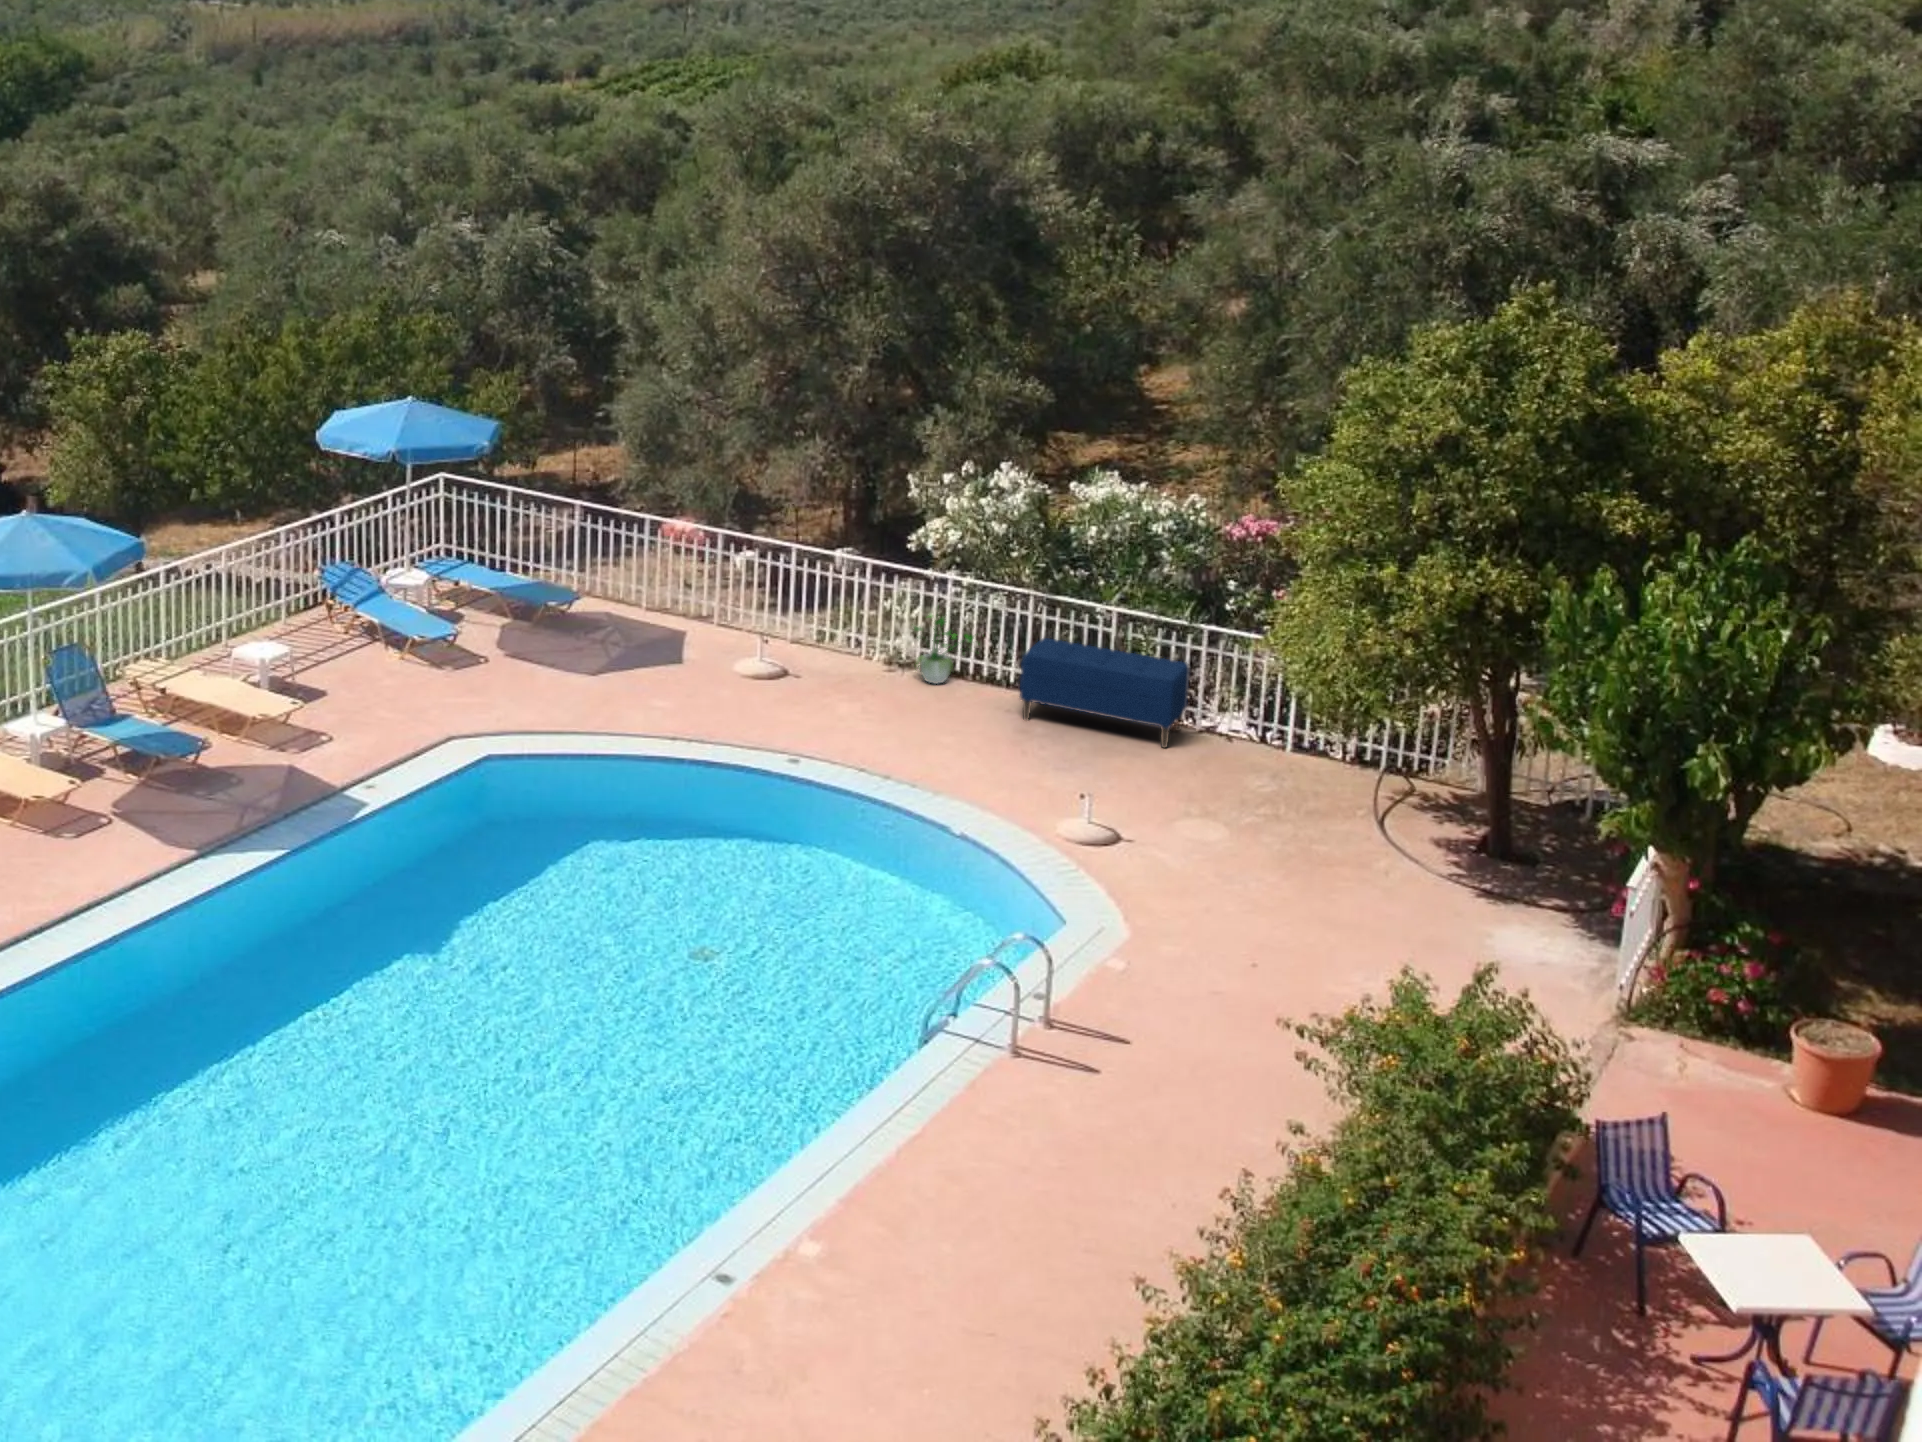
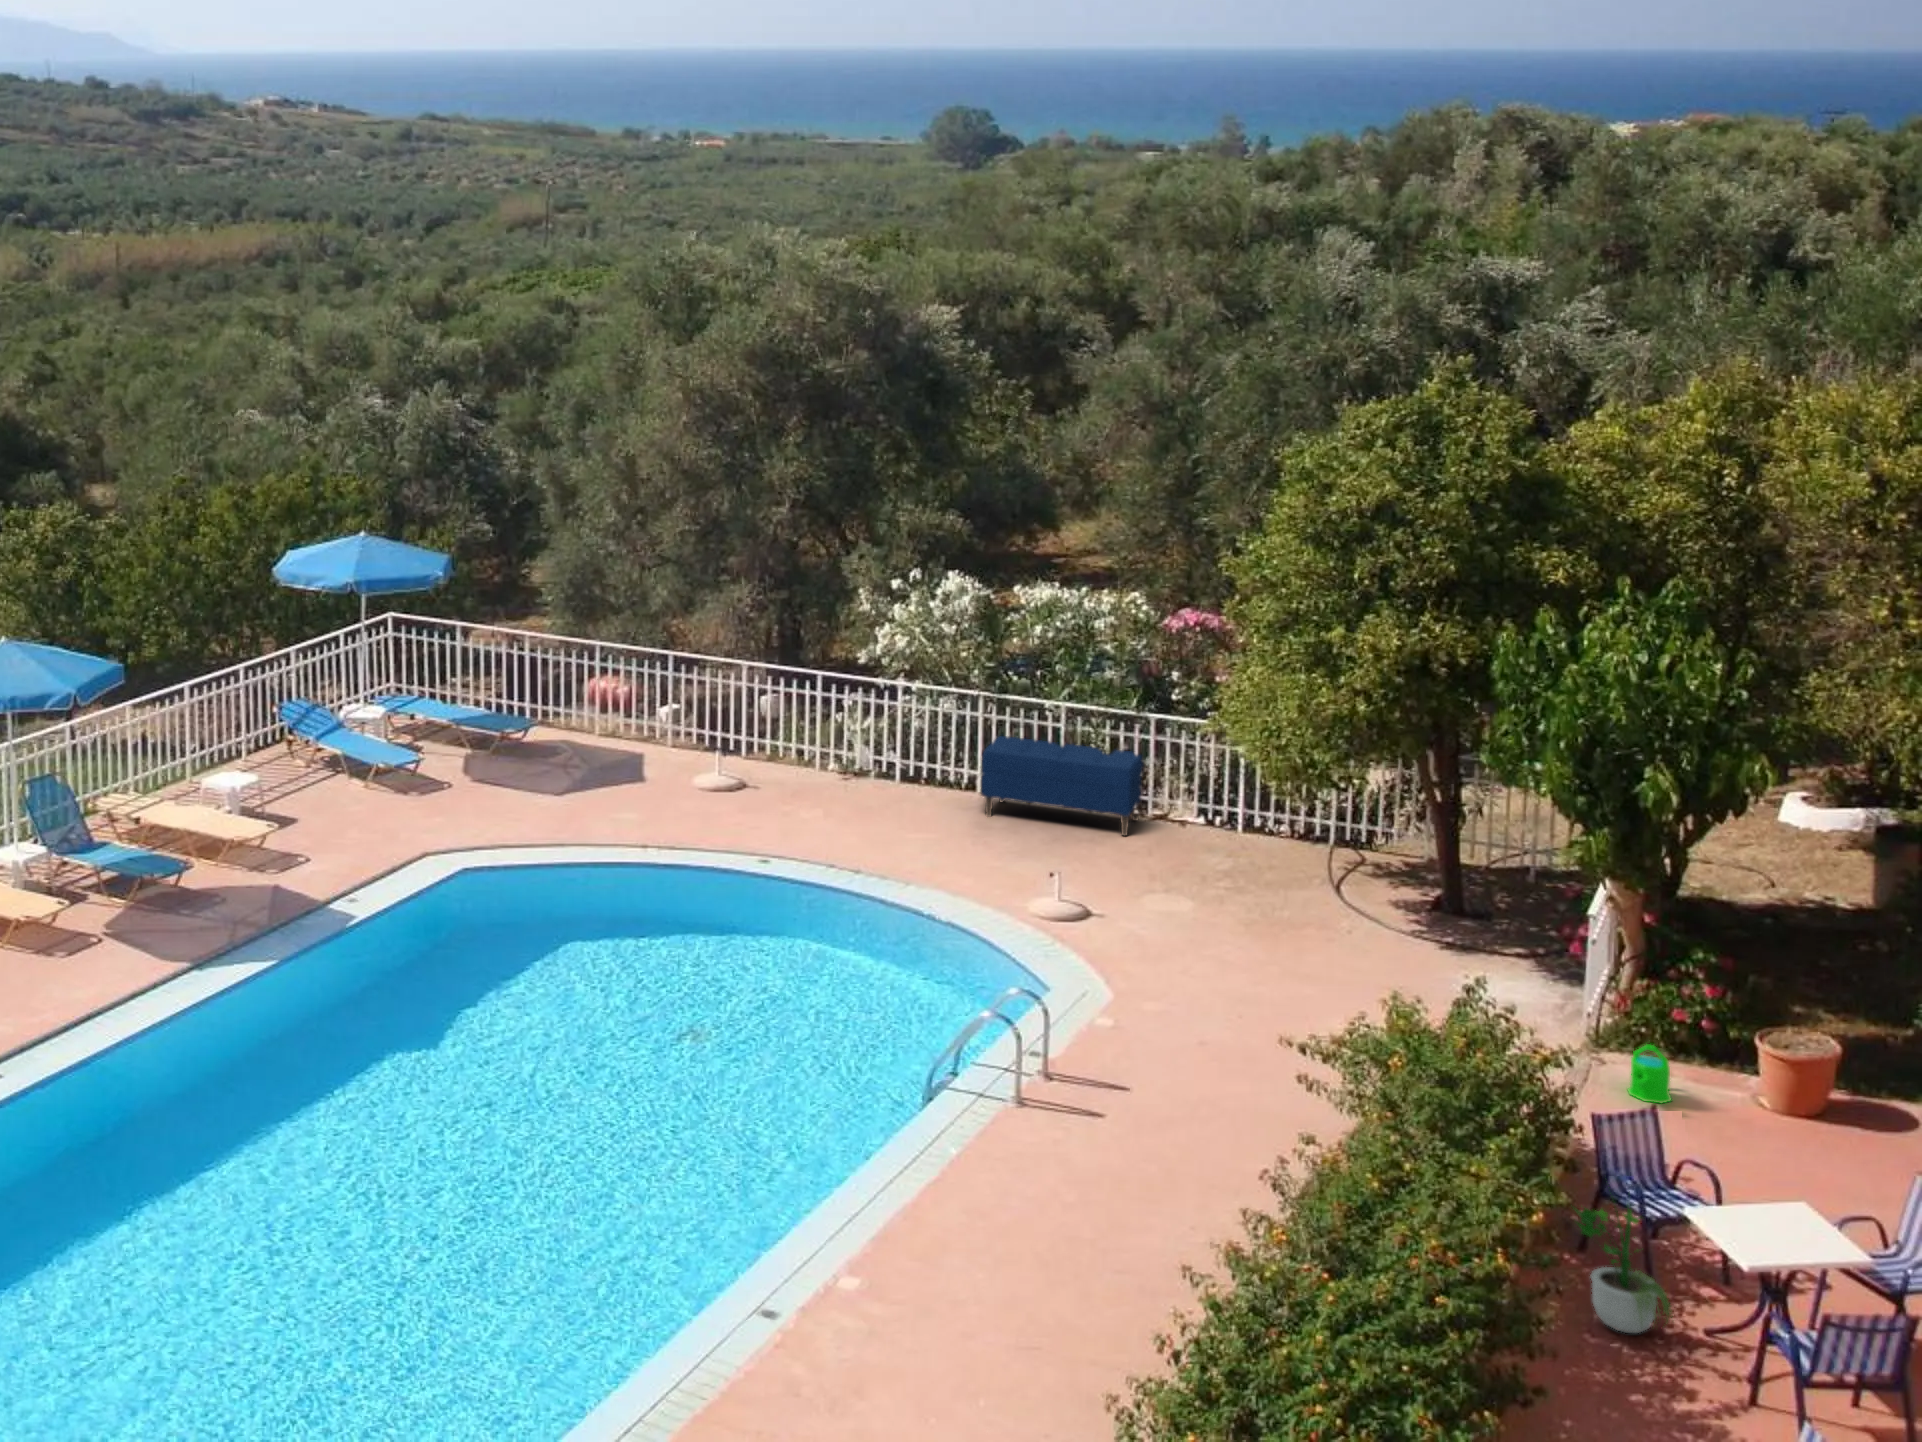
potted plant: present [914,614,984,684] -> present [1574,1191,1673,1333]
watering can: none [1657,1019,1704,1082] -> present [1628,1045,1671,1103]

